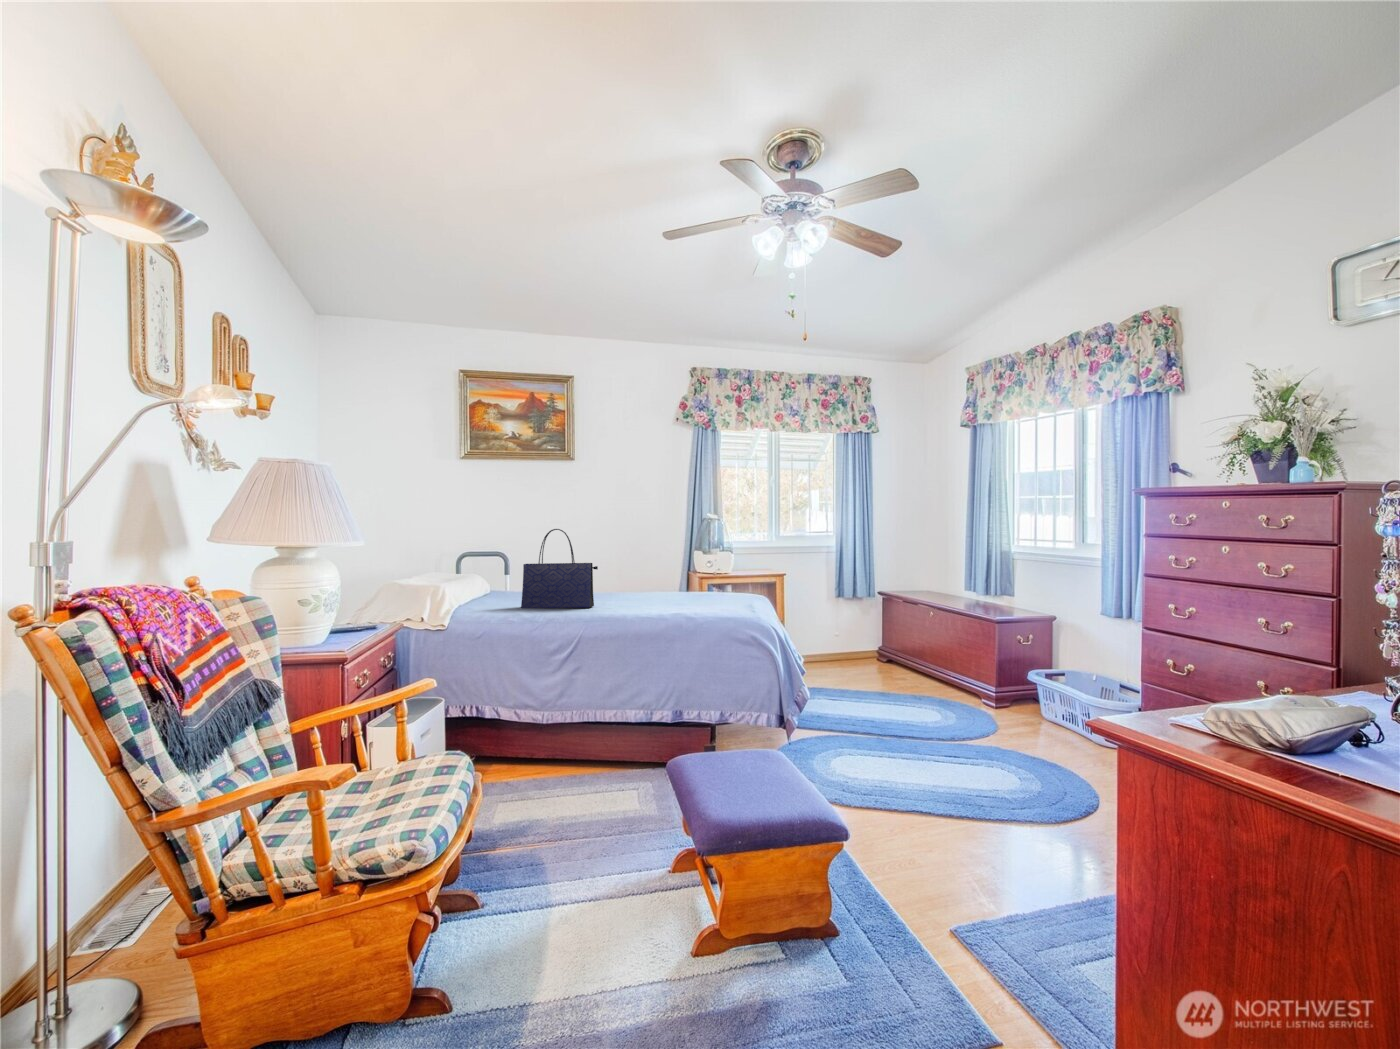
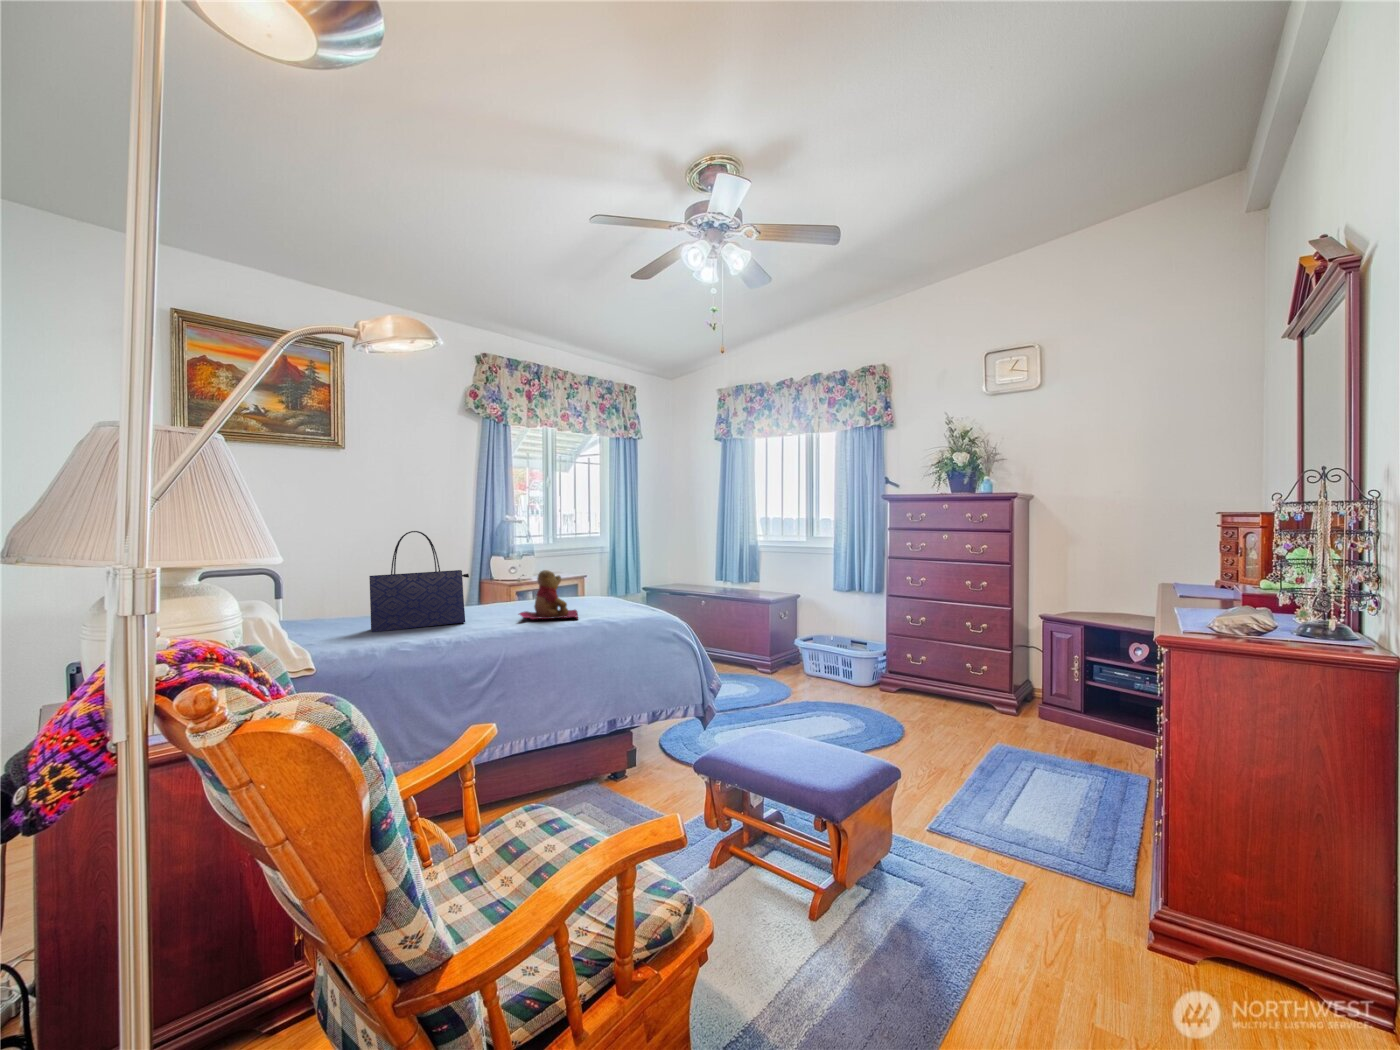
teddy bear: none [621,566,689,613] -> present [519,570,578,619]

